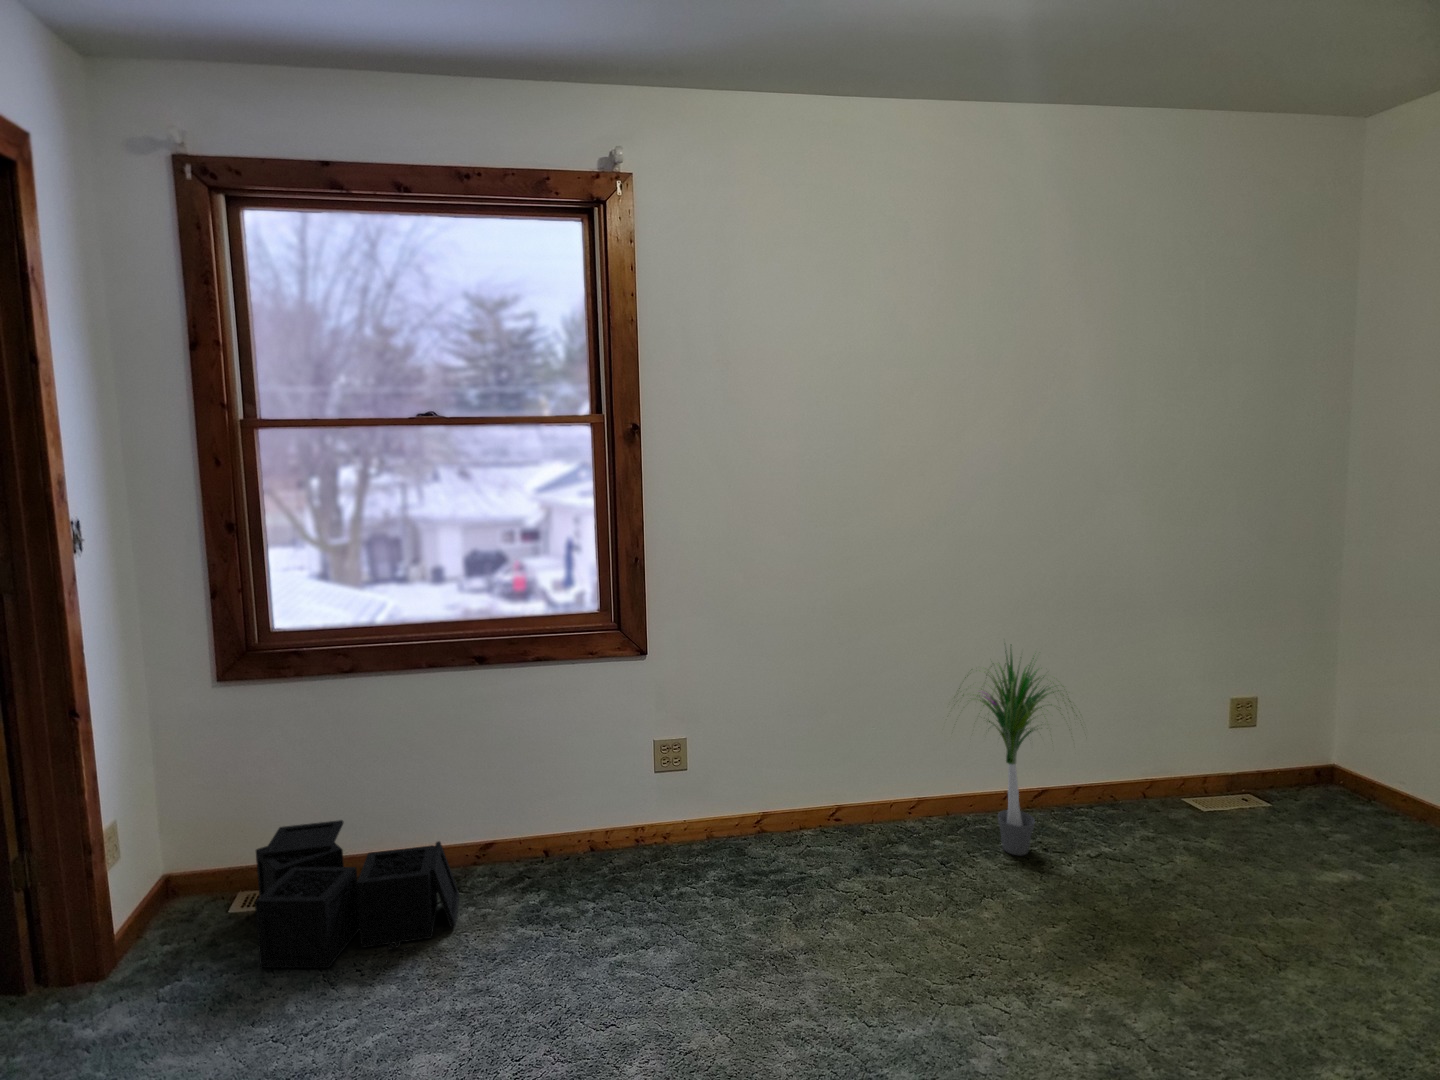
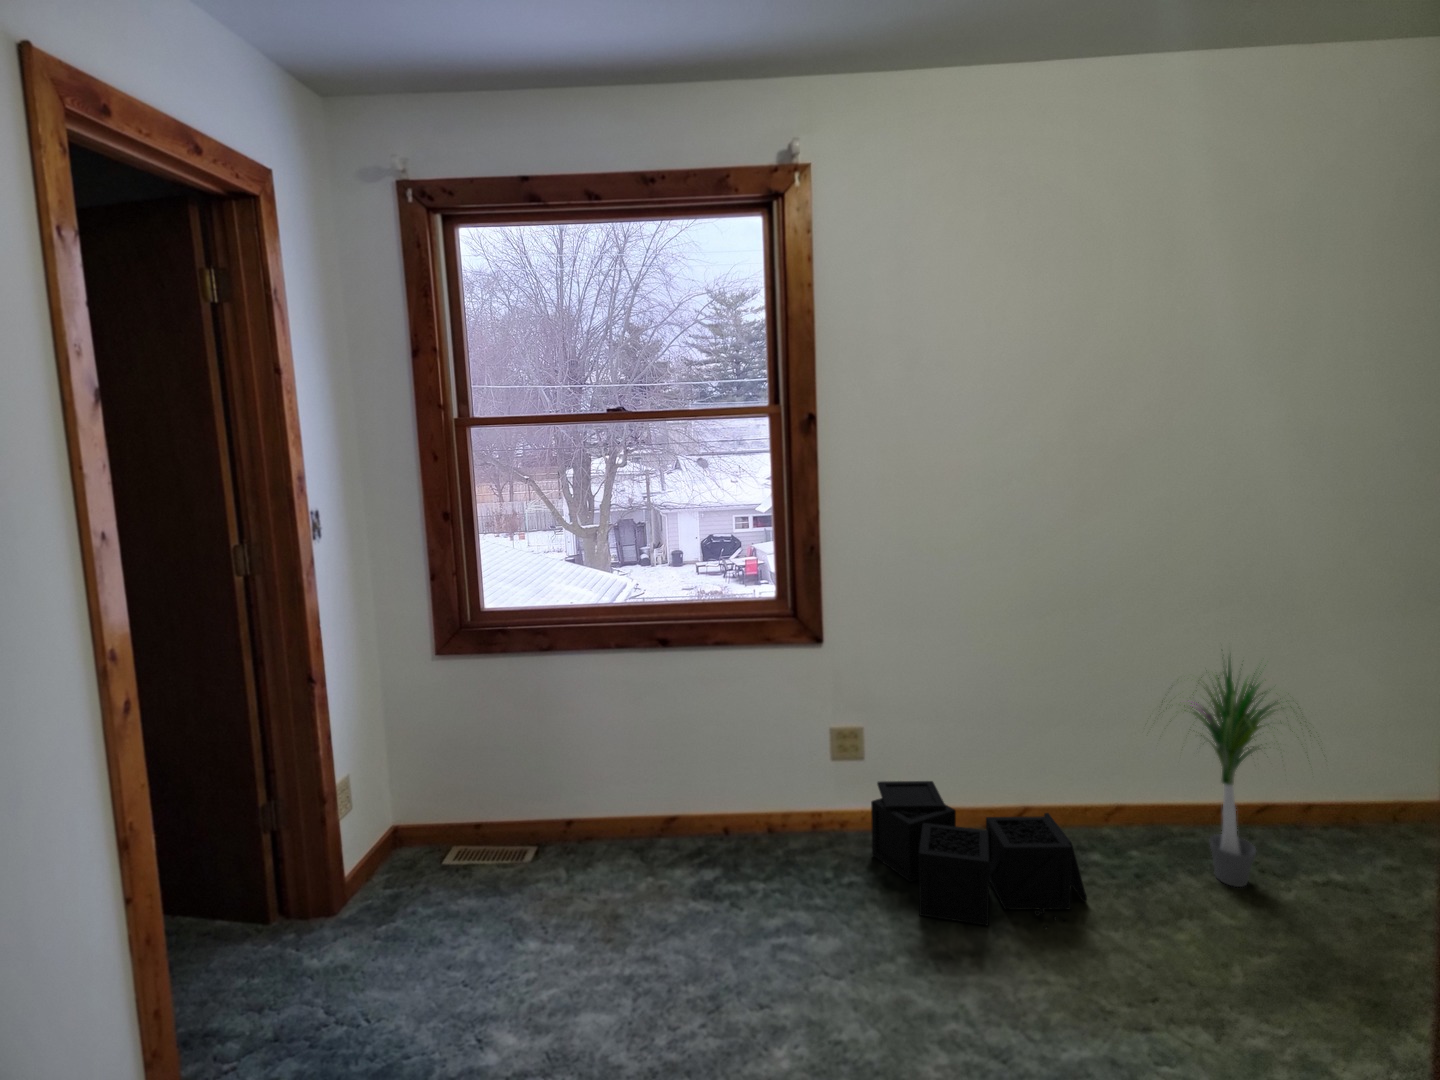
storage bin: present [255,820,459,968] -> present [871,781,1087,929]

